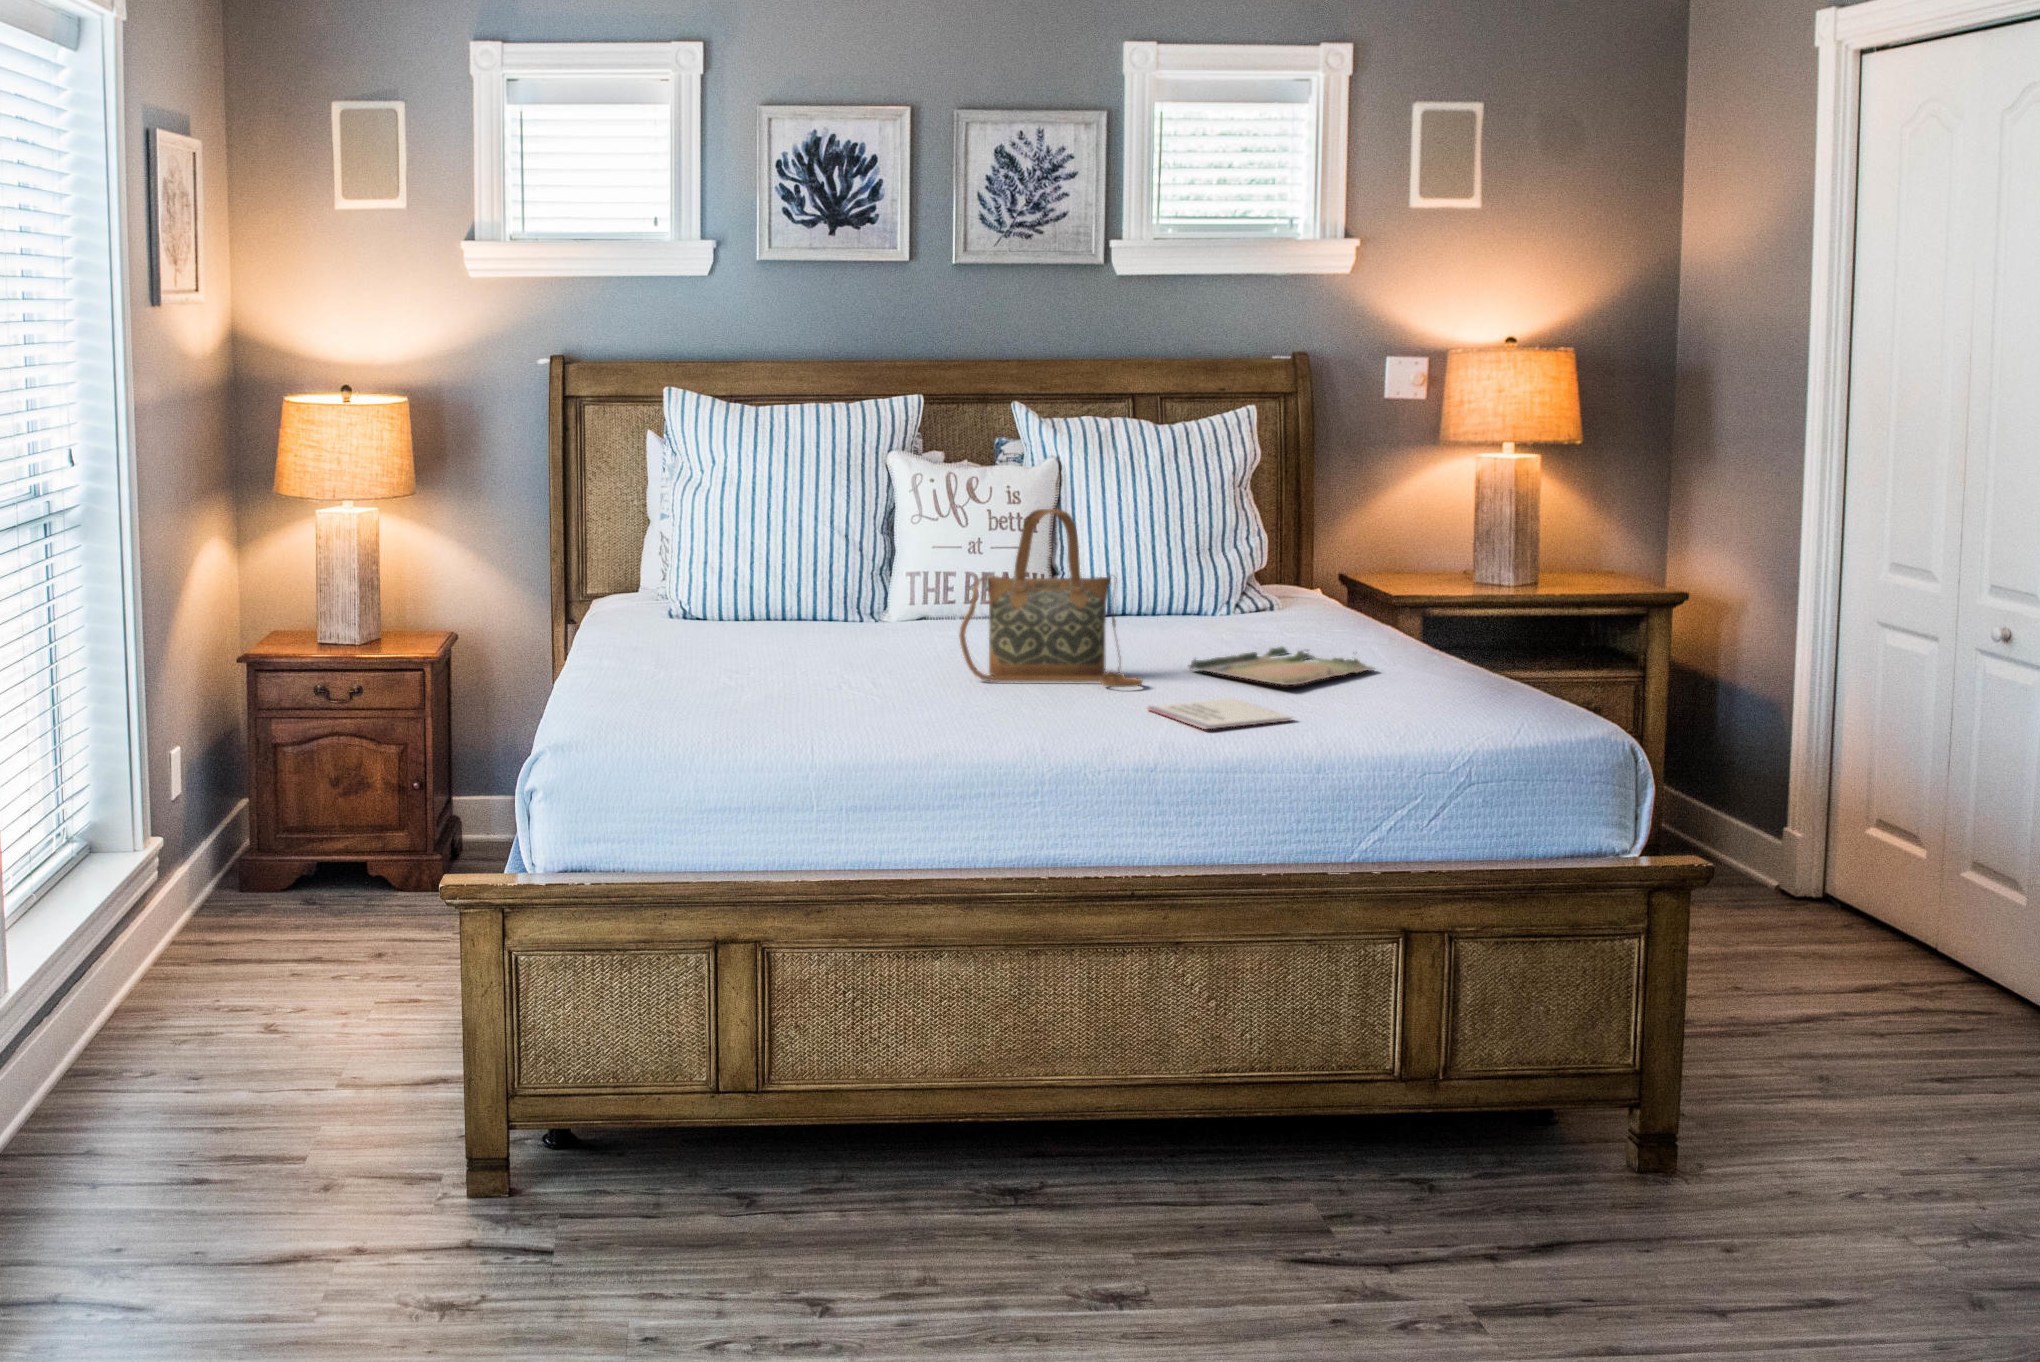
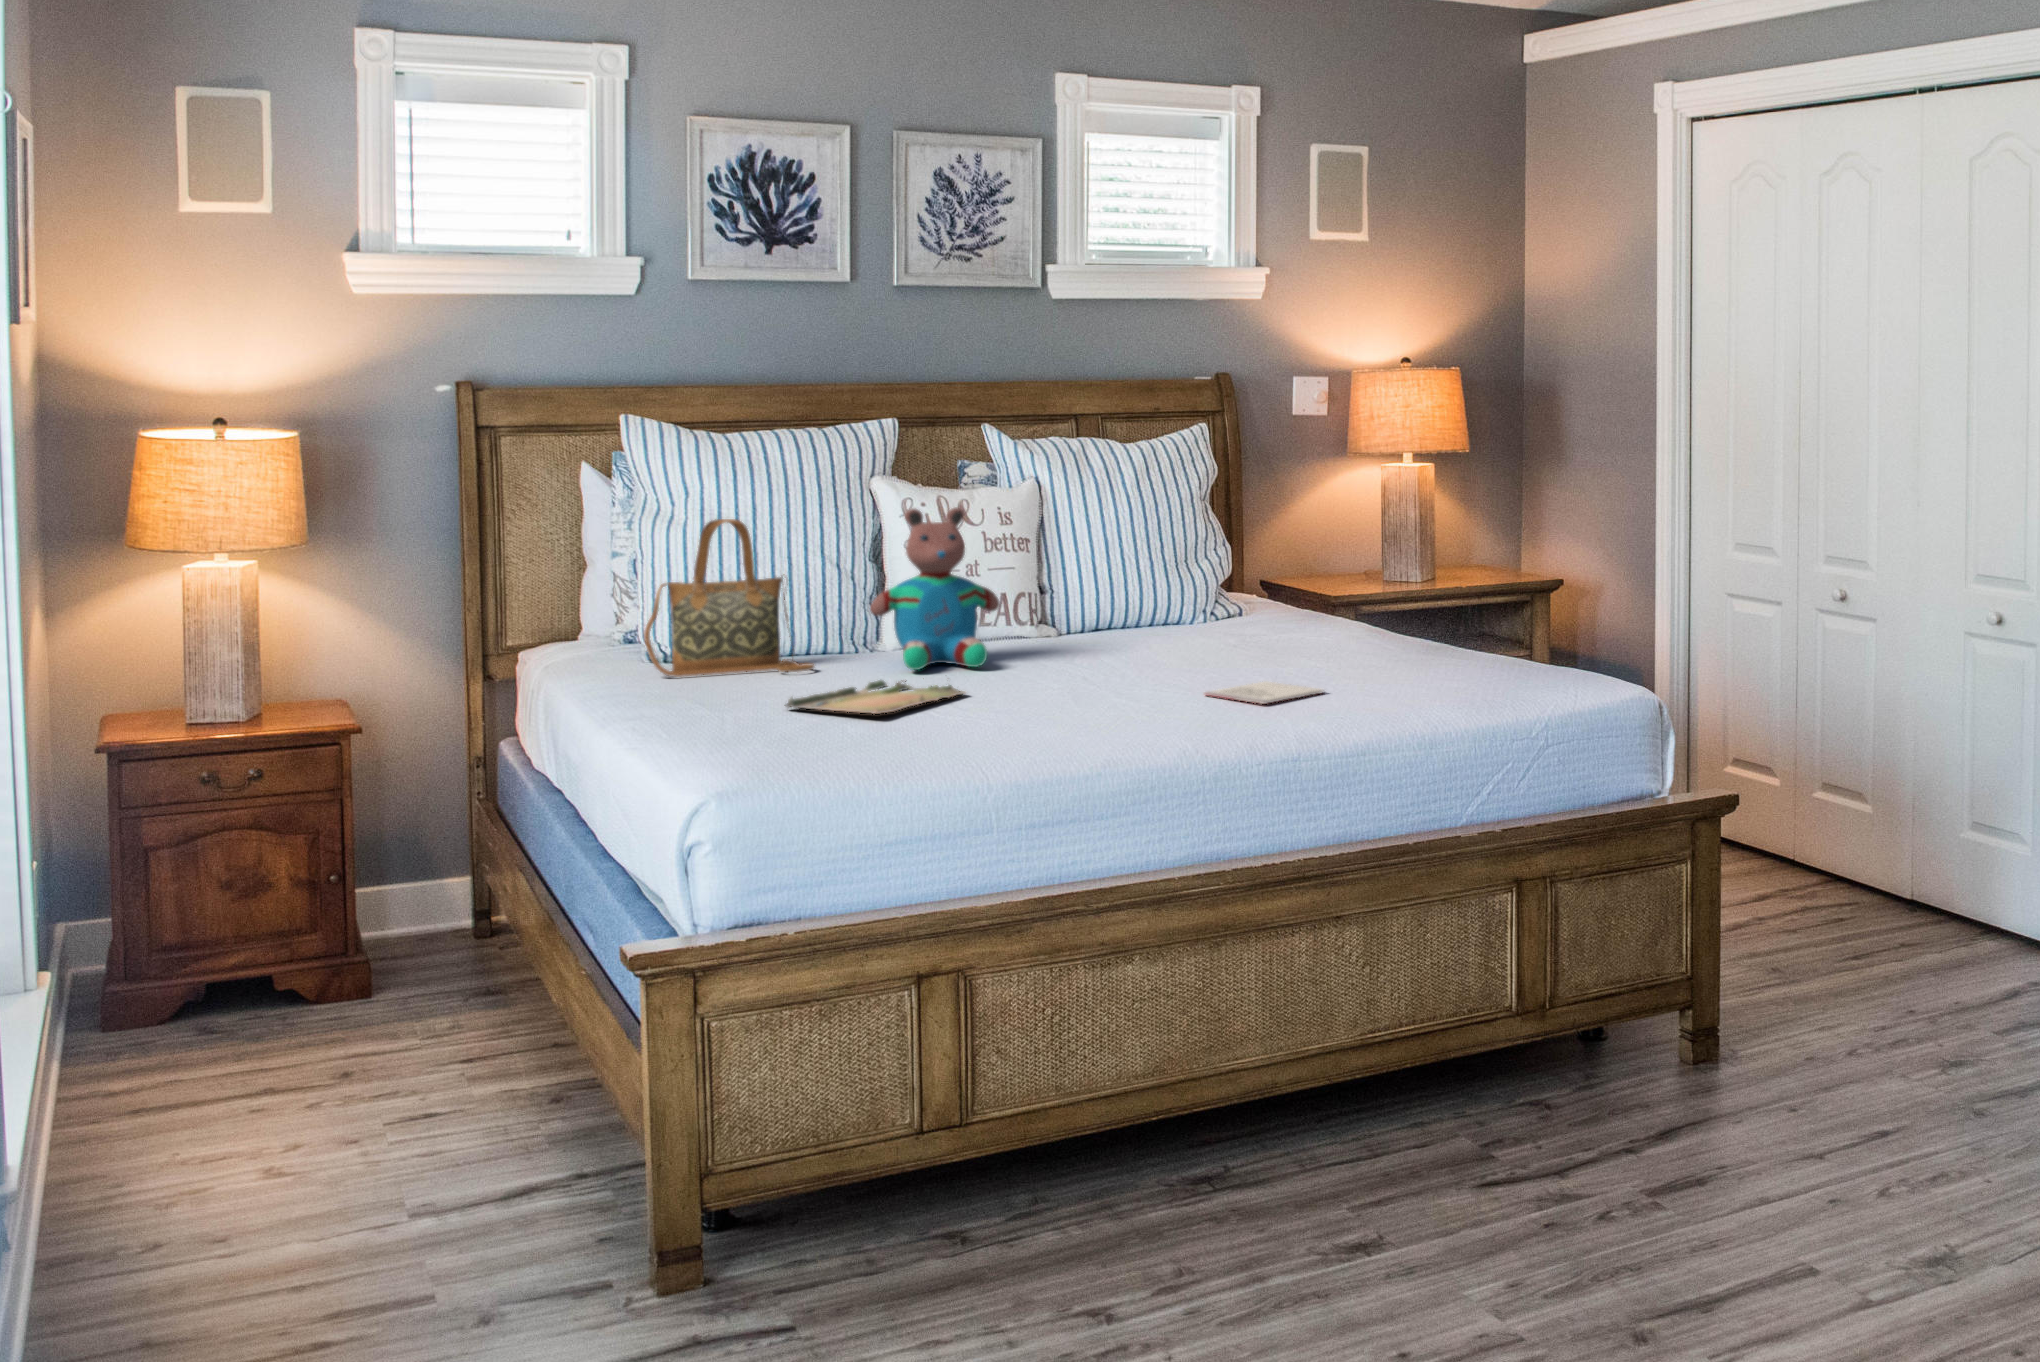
teddy bear: none [844,482,976,651] -> present [870,507,1000,670]
handbag: present [959,509,1142,687] -> present [644,519,814,677]
tray: present [1188,647,1374,685] -> present [786,680,965,714]

